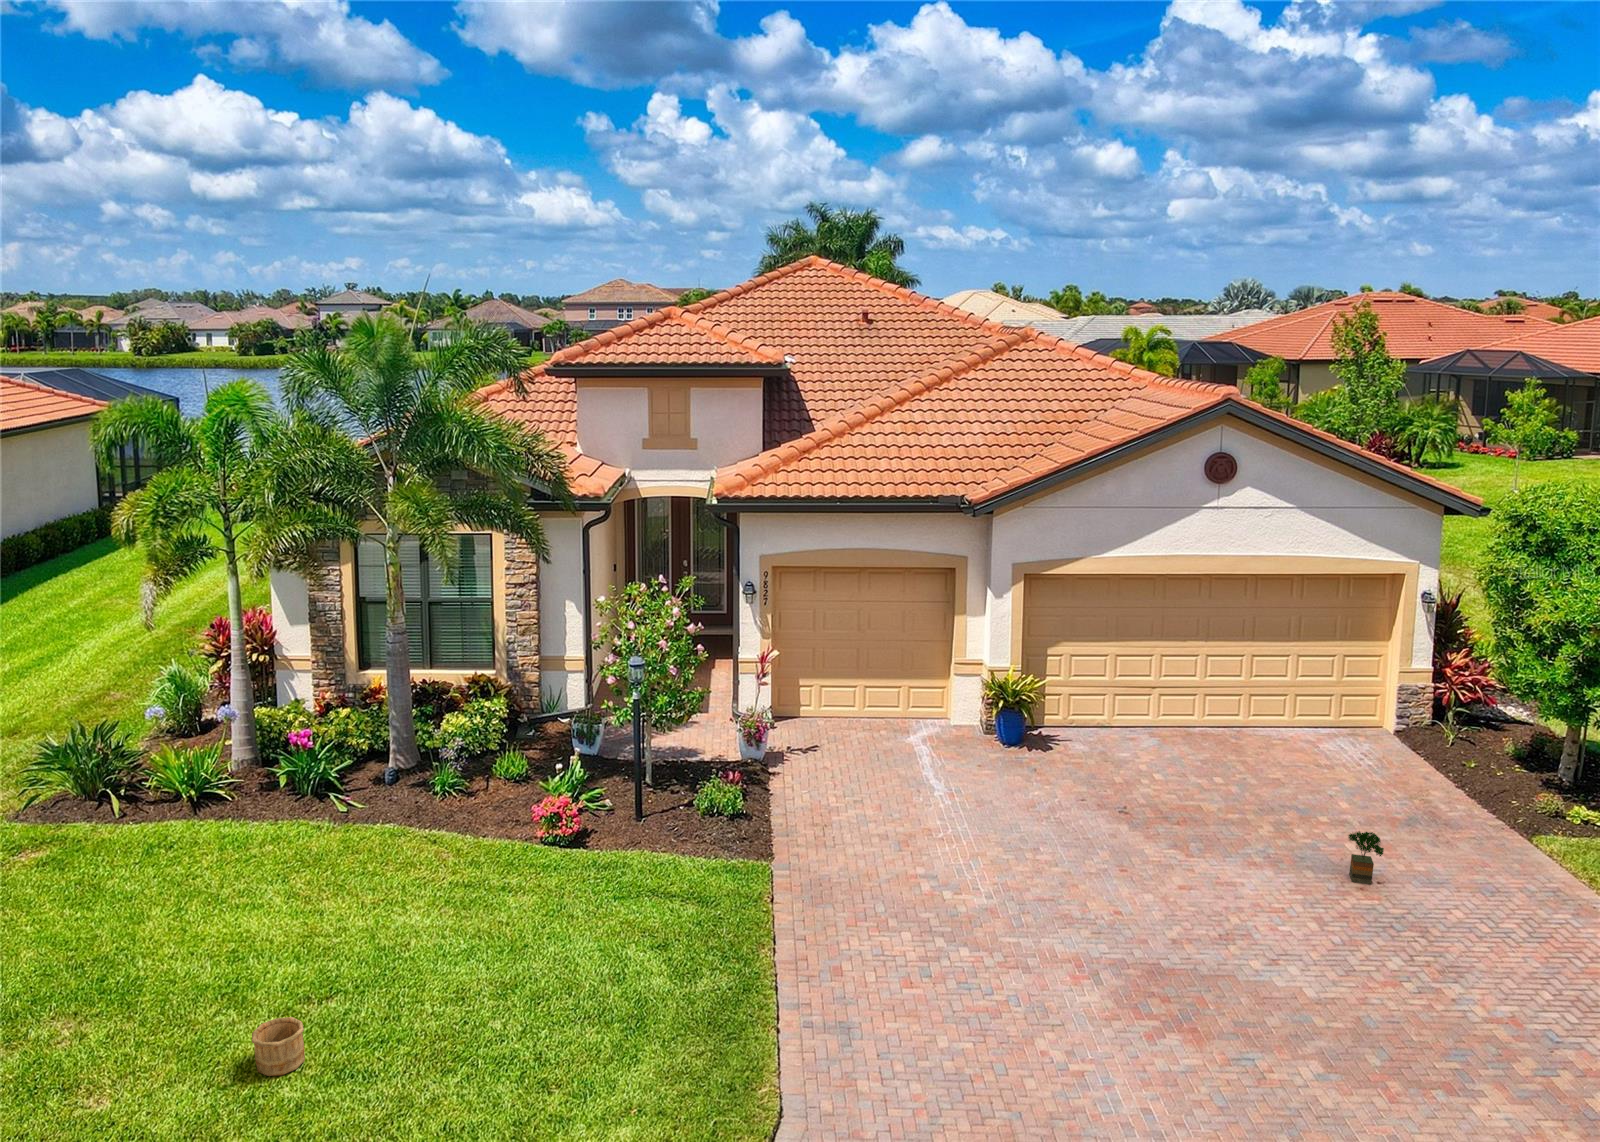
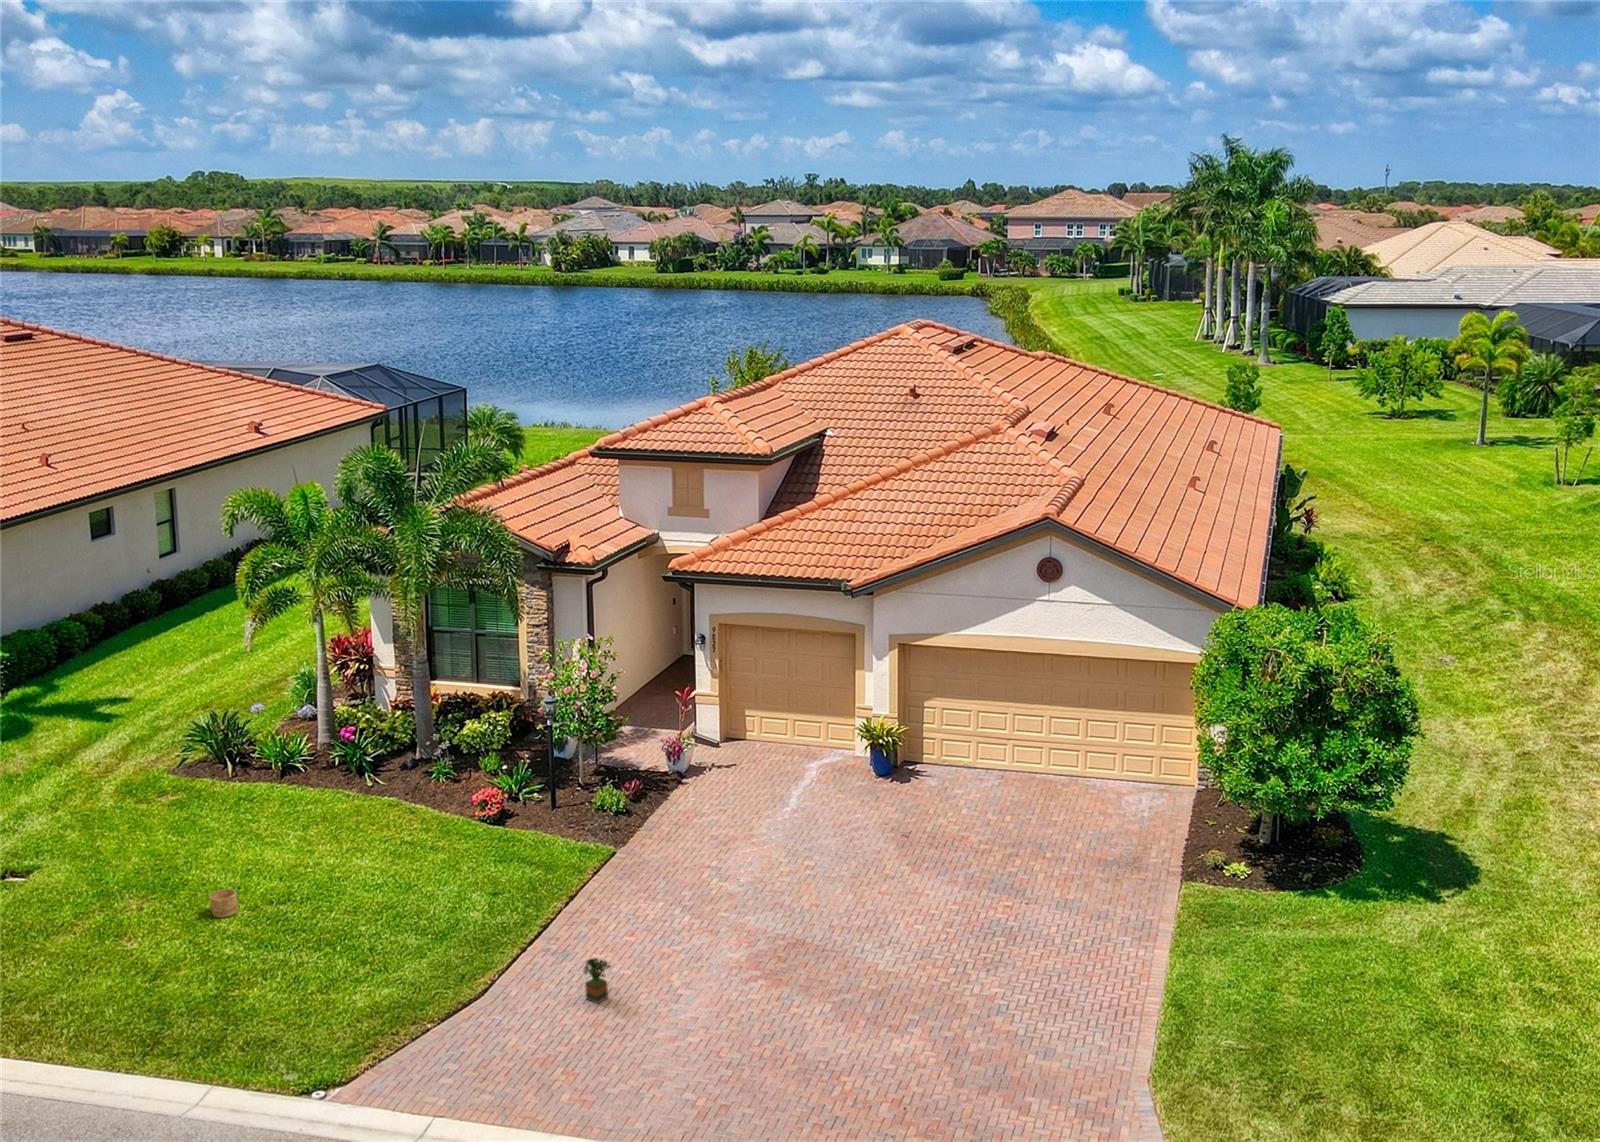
potted tree: present [1348,831,1384,884] -> present [584,958,611,1003]

